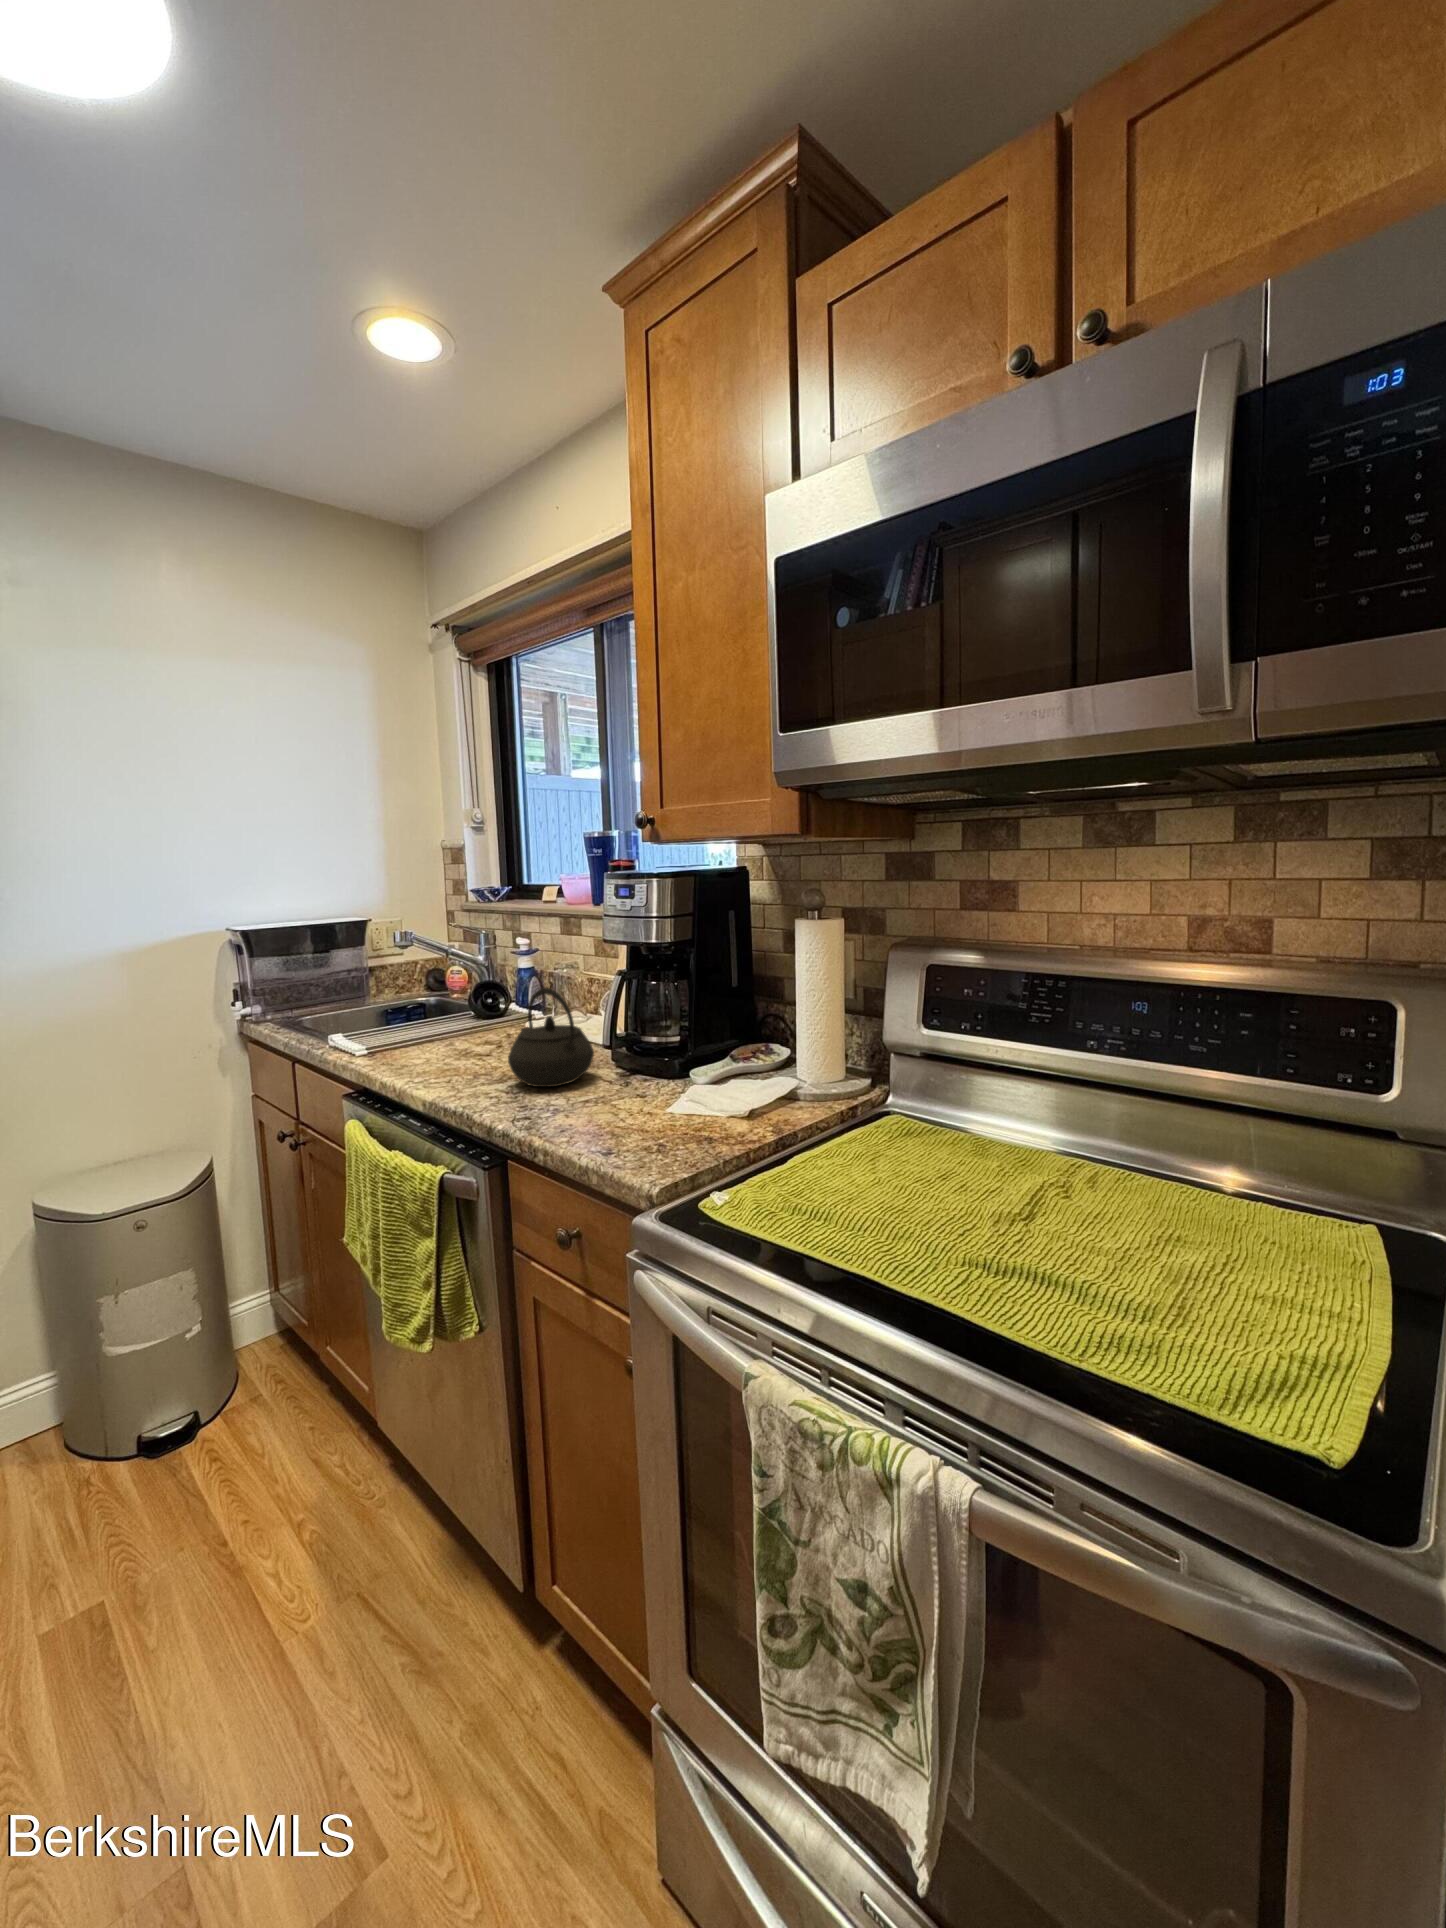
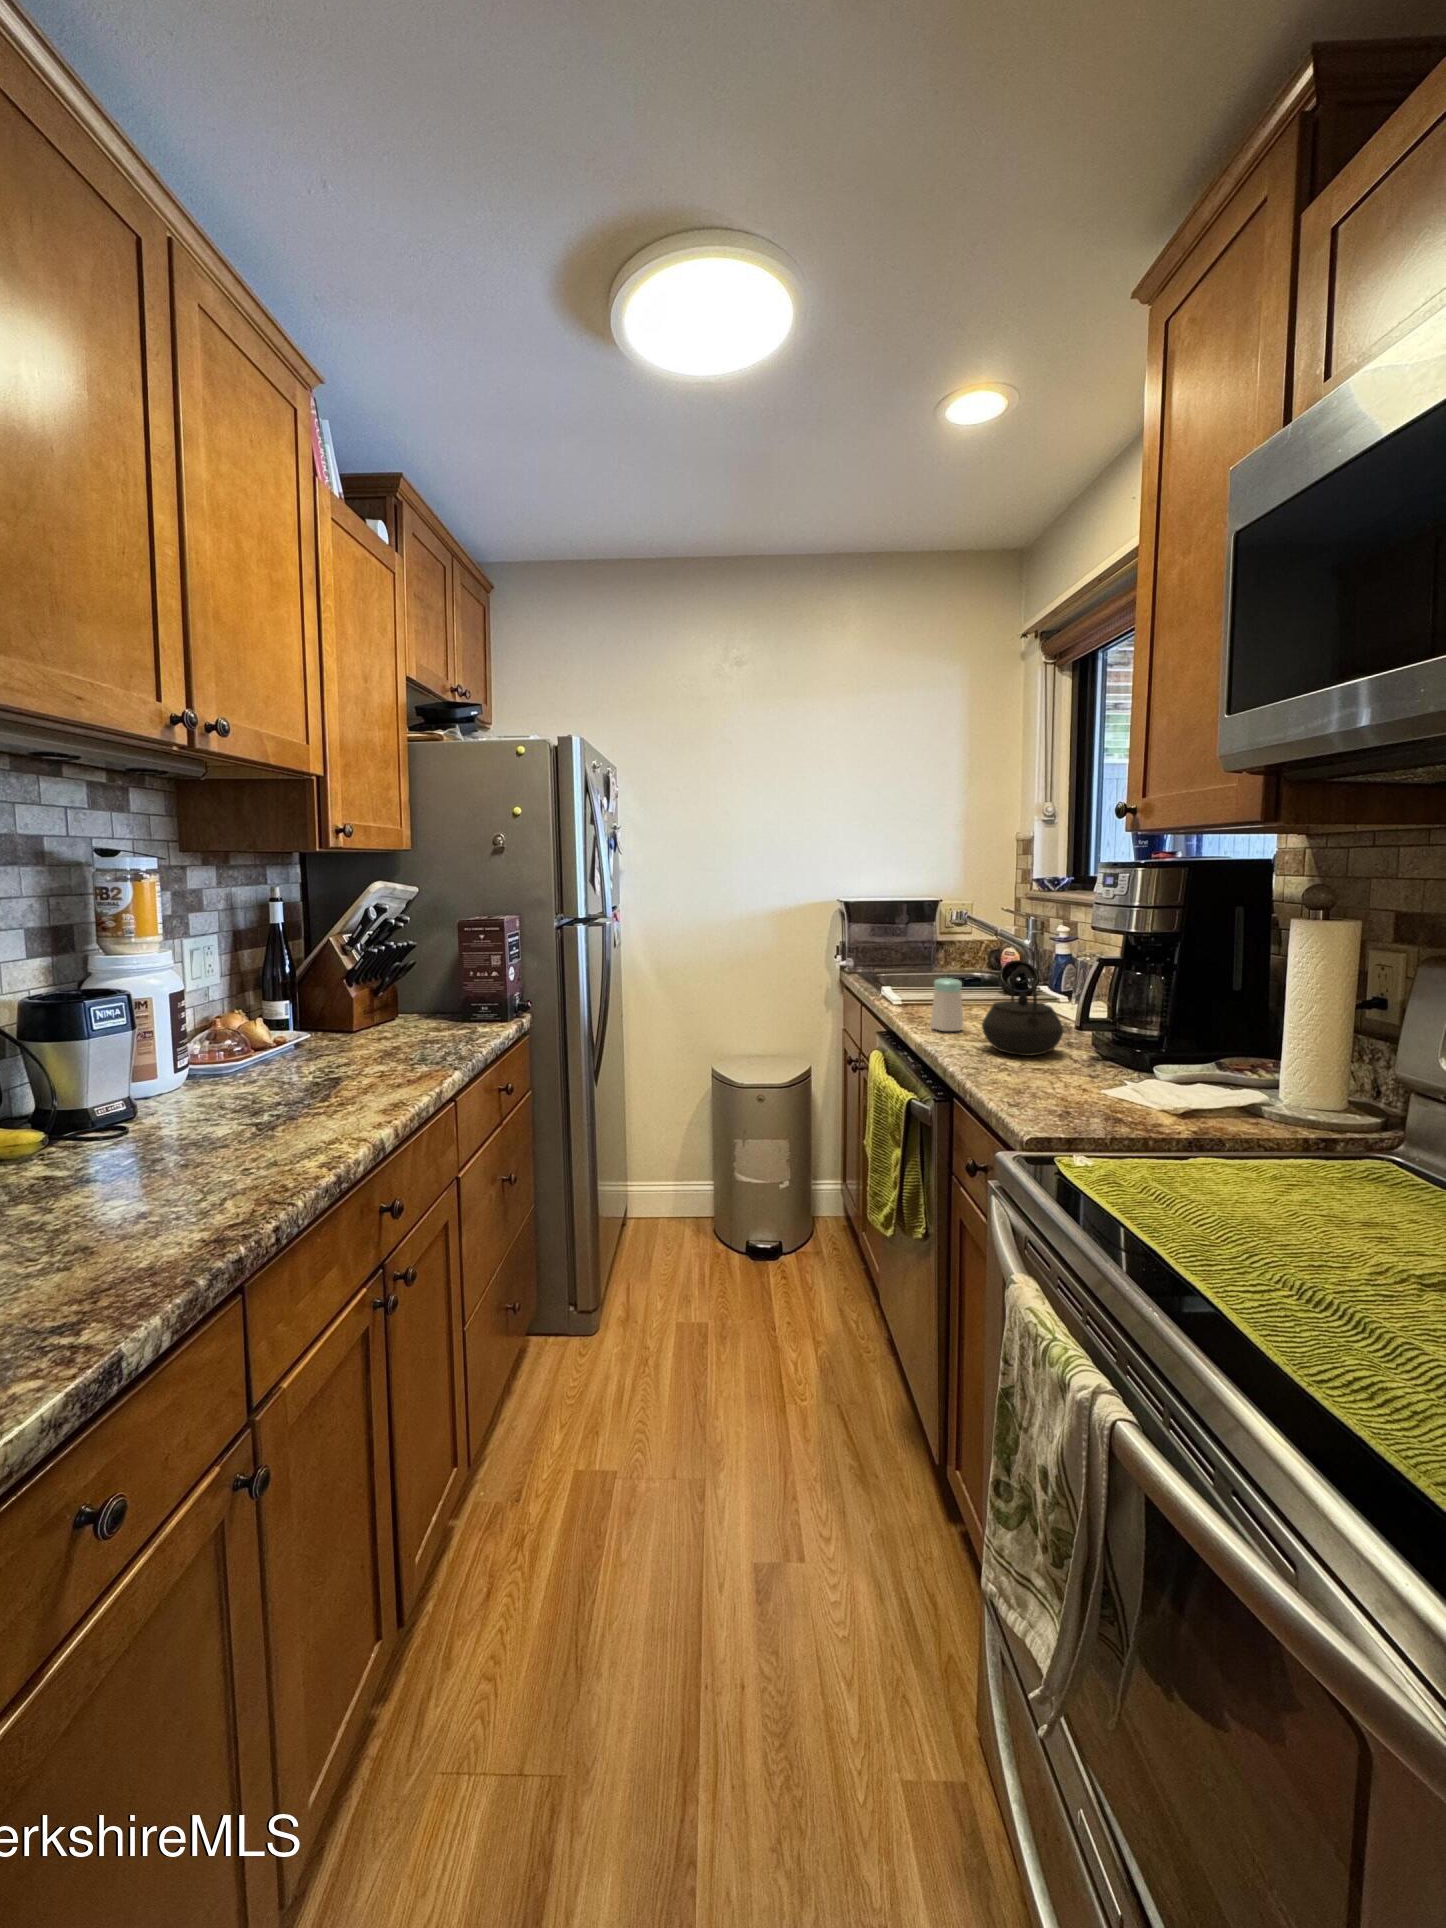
salt shaker: none [429,1013,469,1077] -> present [930,978,964,1031]

